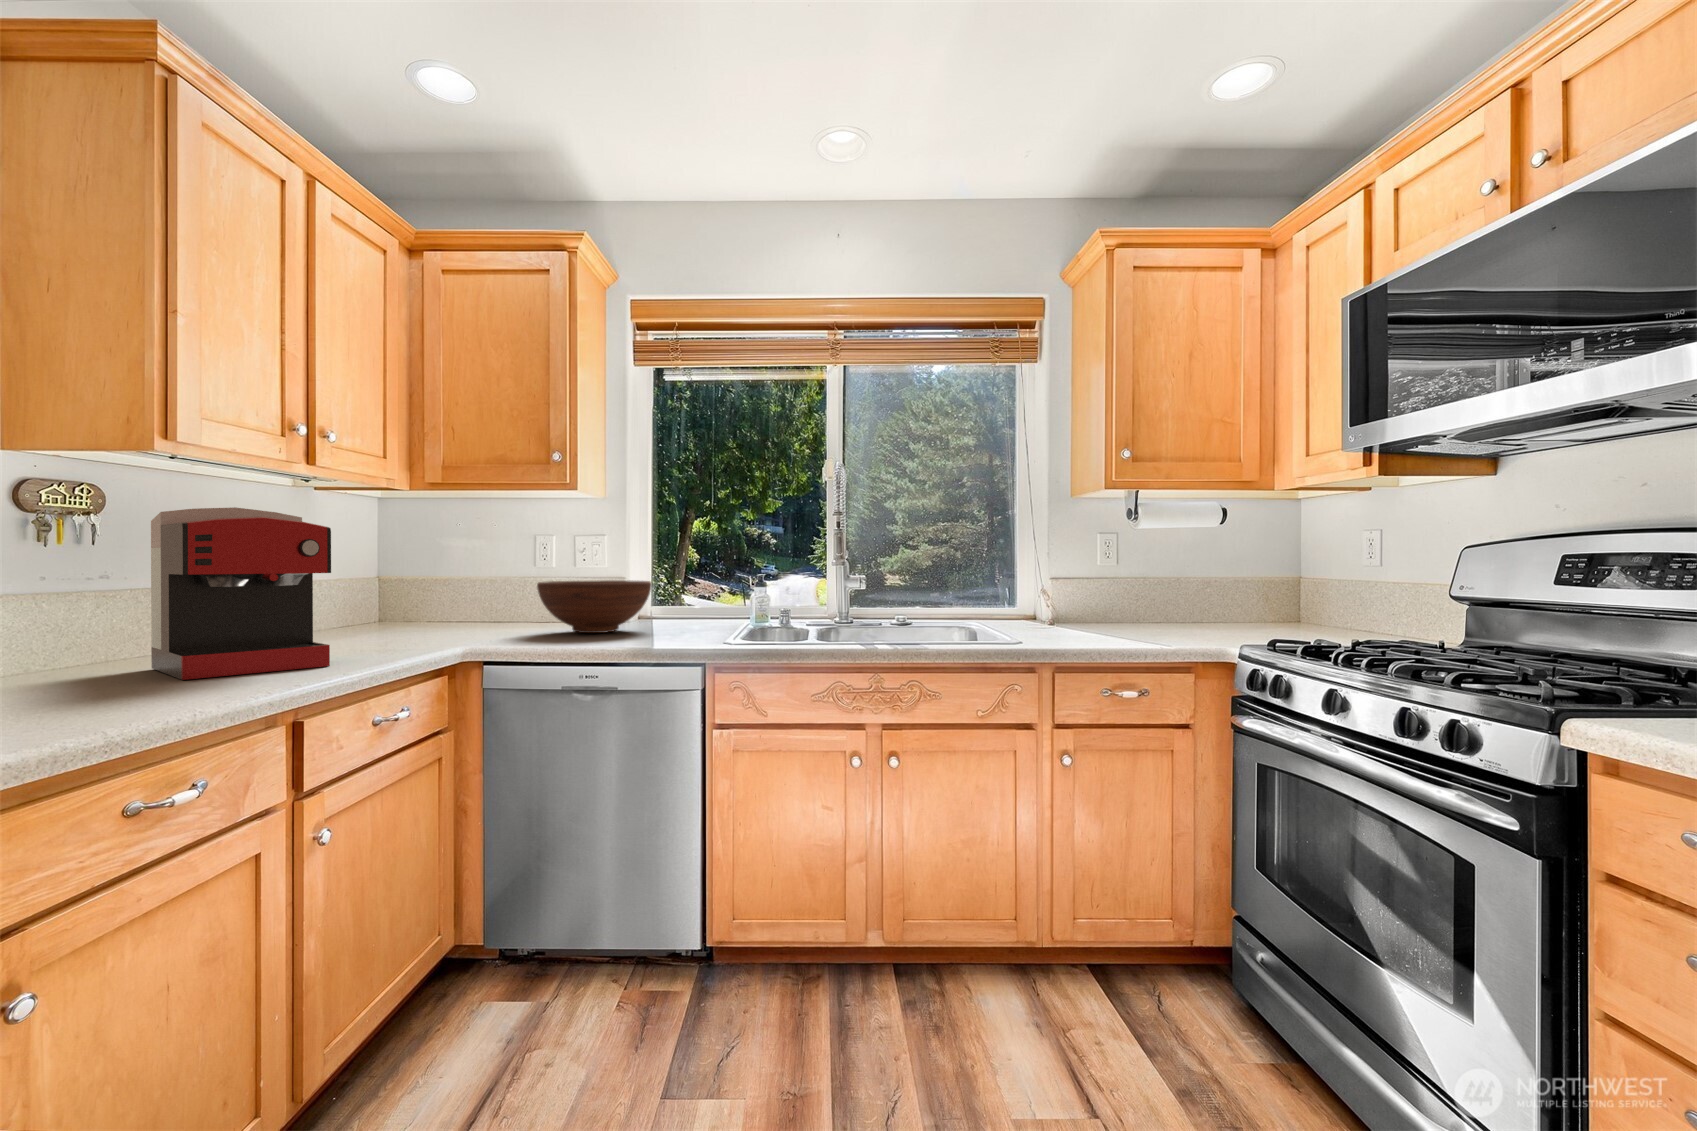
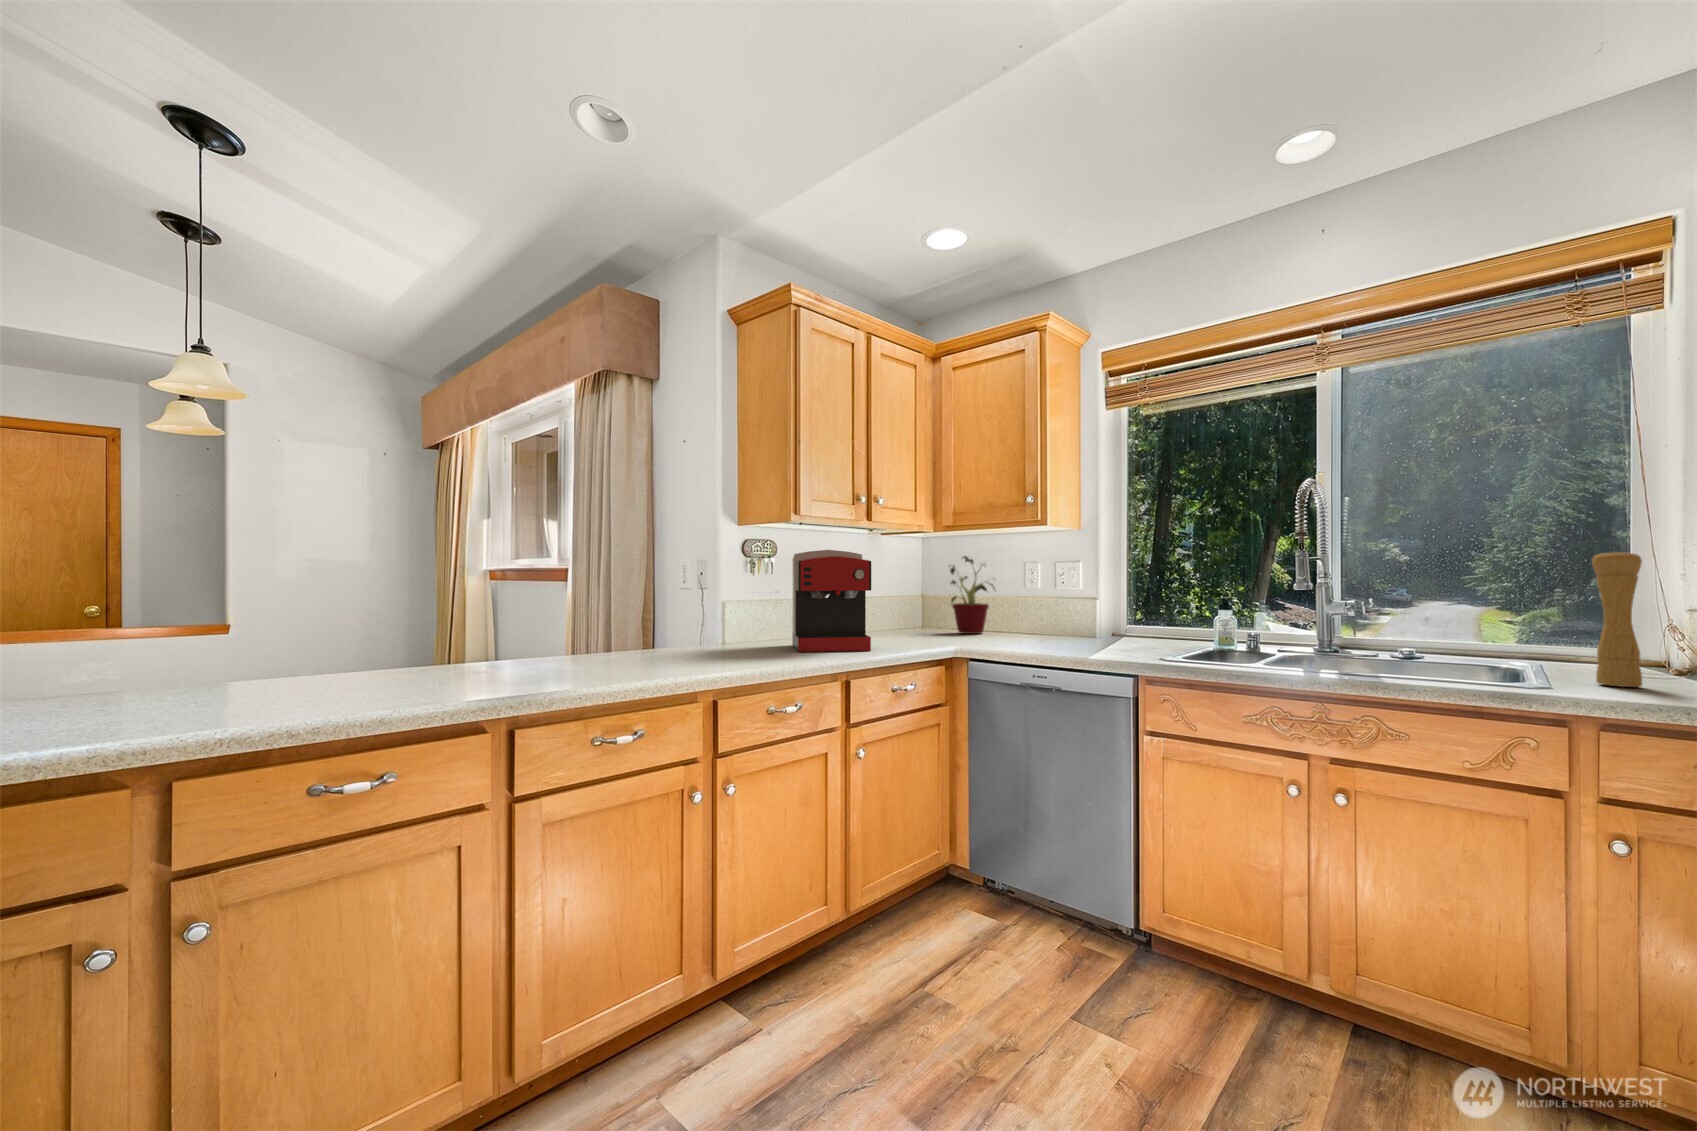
potted plant: none [417,527,492,631] -> present [950,556,995,634]
pepper mill: none [1046,534,1073,638] -> present [1592,550,1642,687]
fruit bowl: present [537,580,651,633] -> none [1020,598,1114,642]

